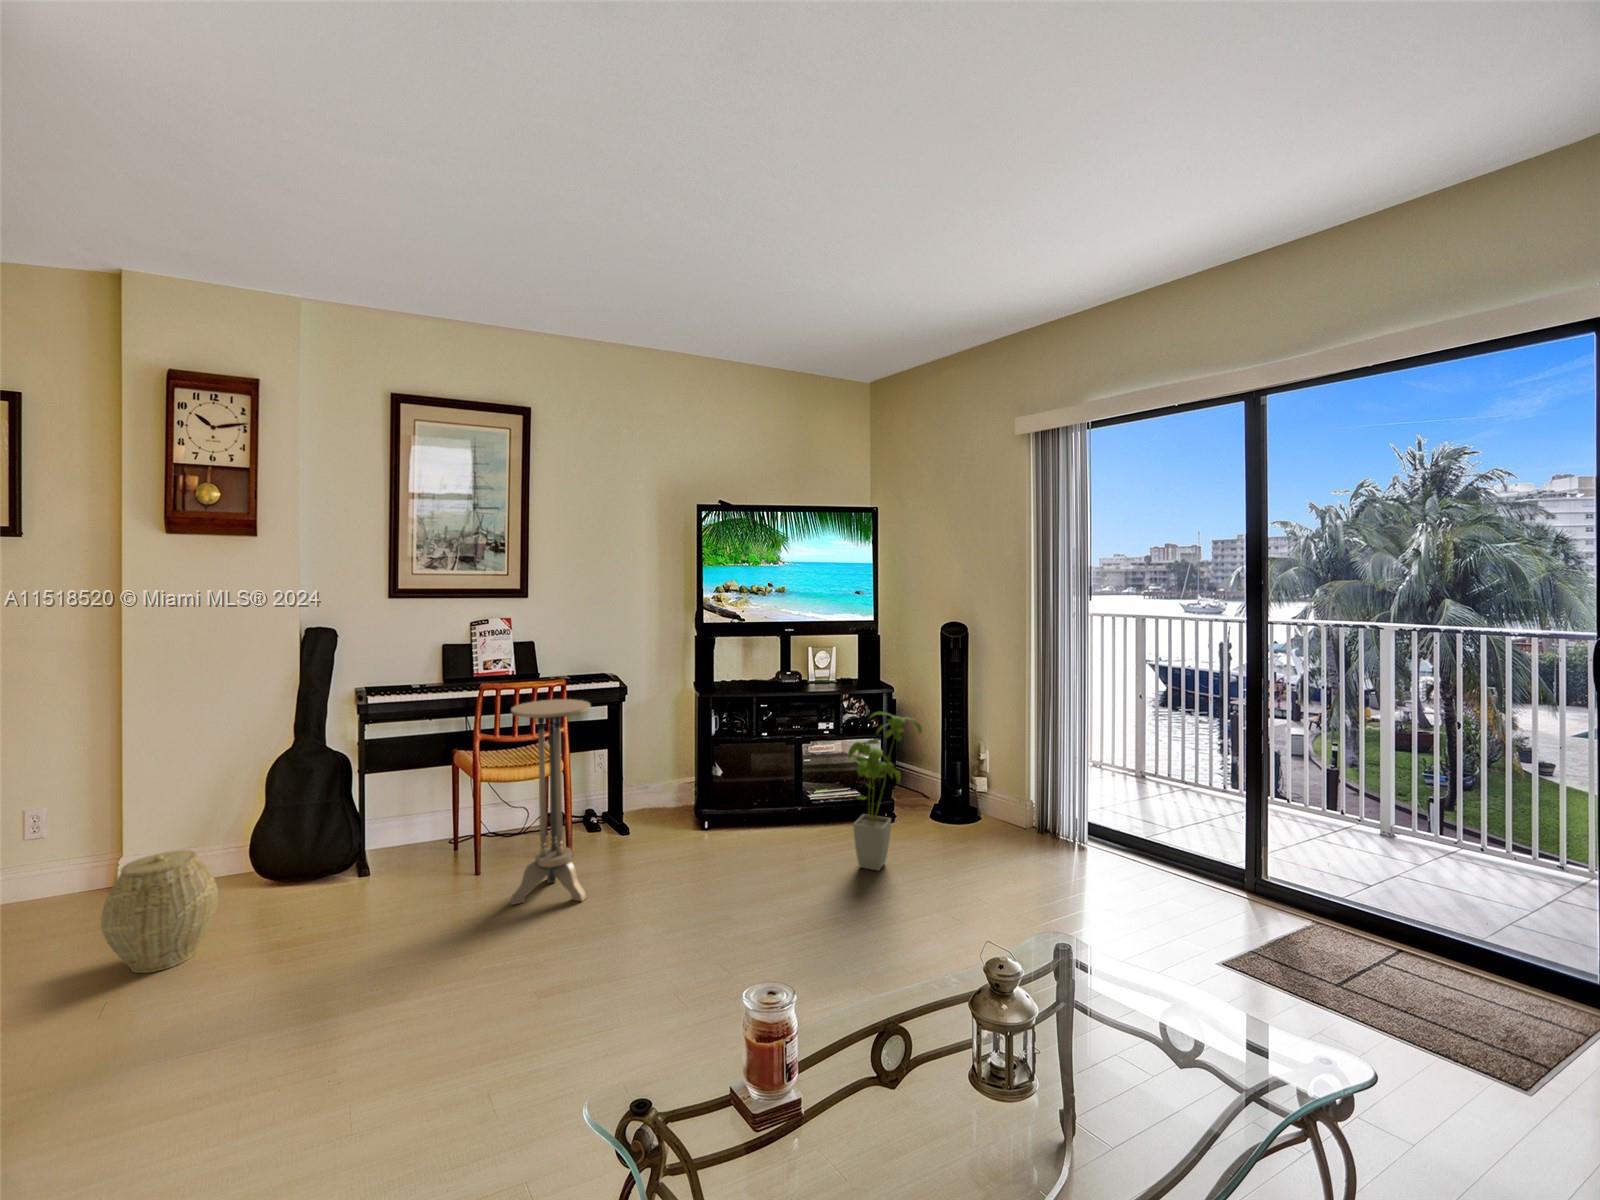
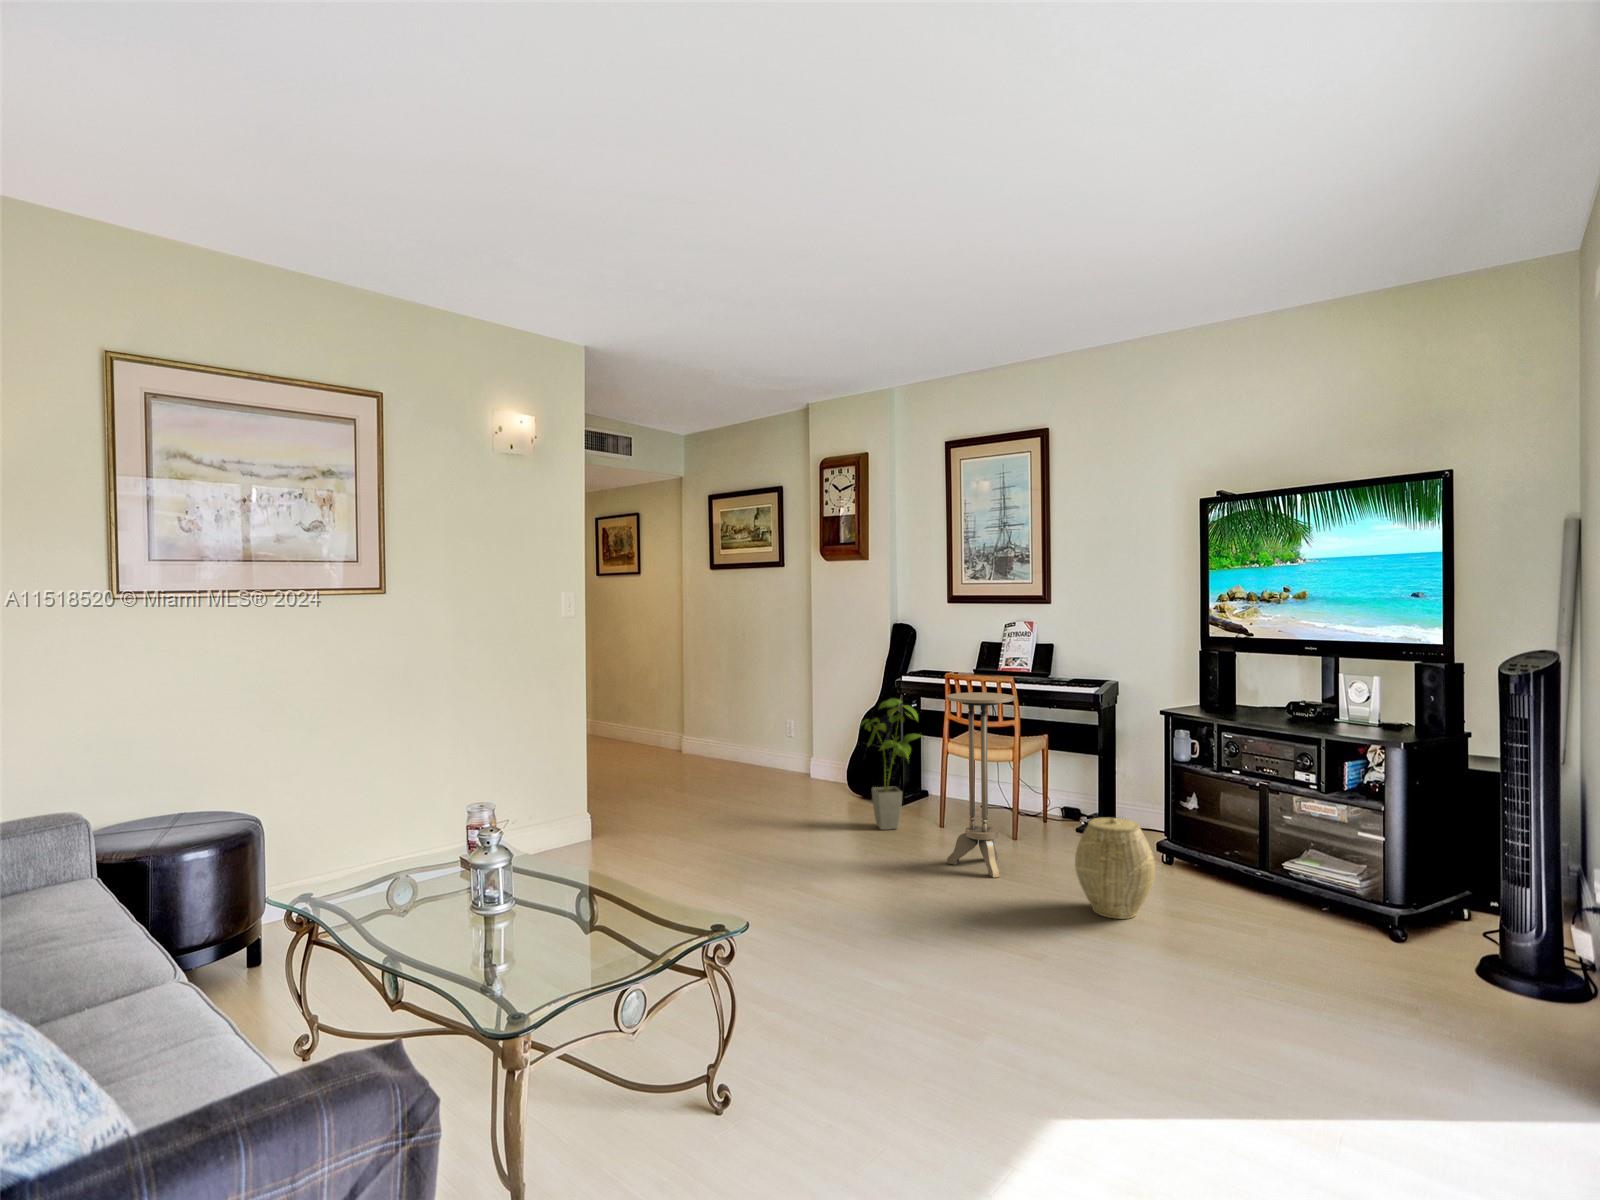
house plant: present [848,712,922,870] -> present [860,698,924,830]
woven basket: present [101,850,218,973] -> present [1075,817,1155,919]

